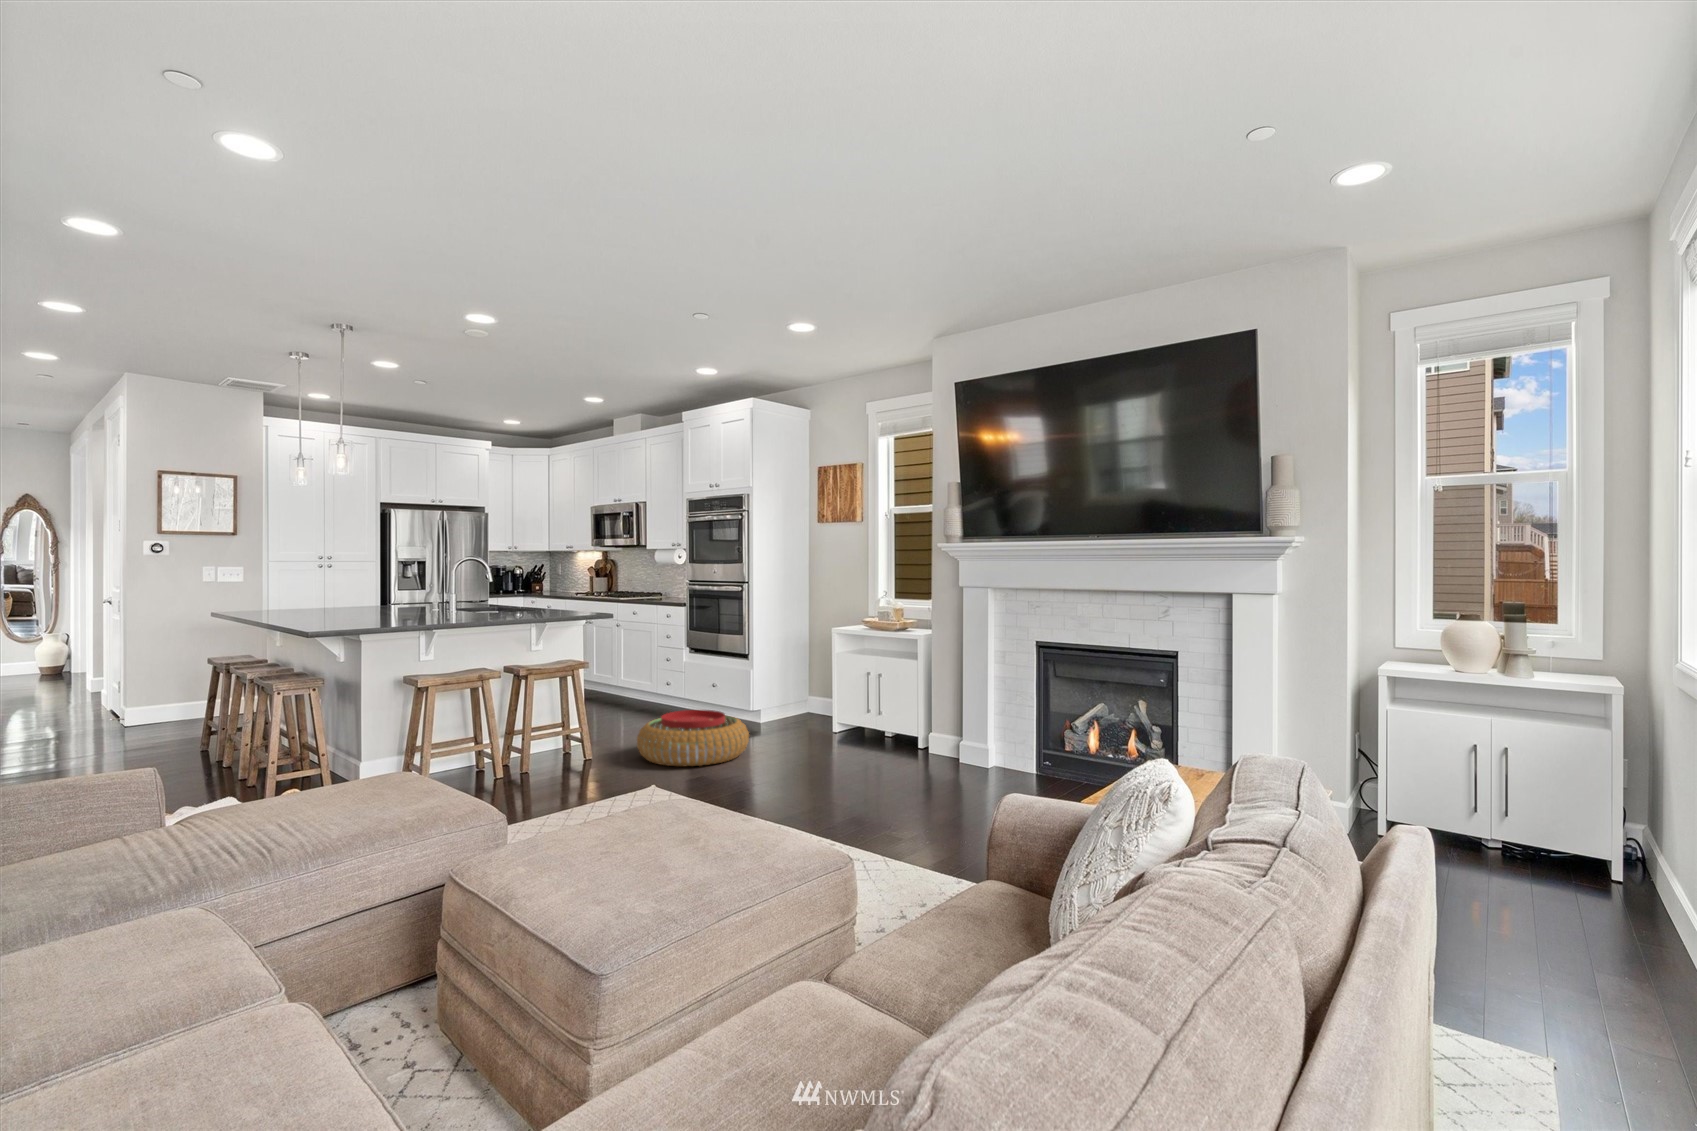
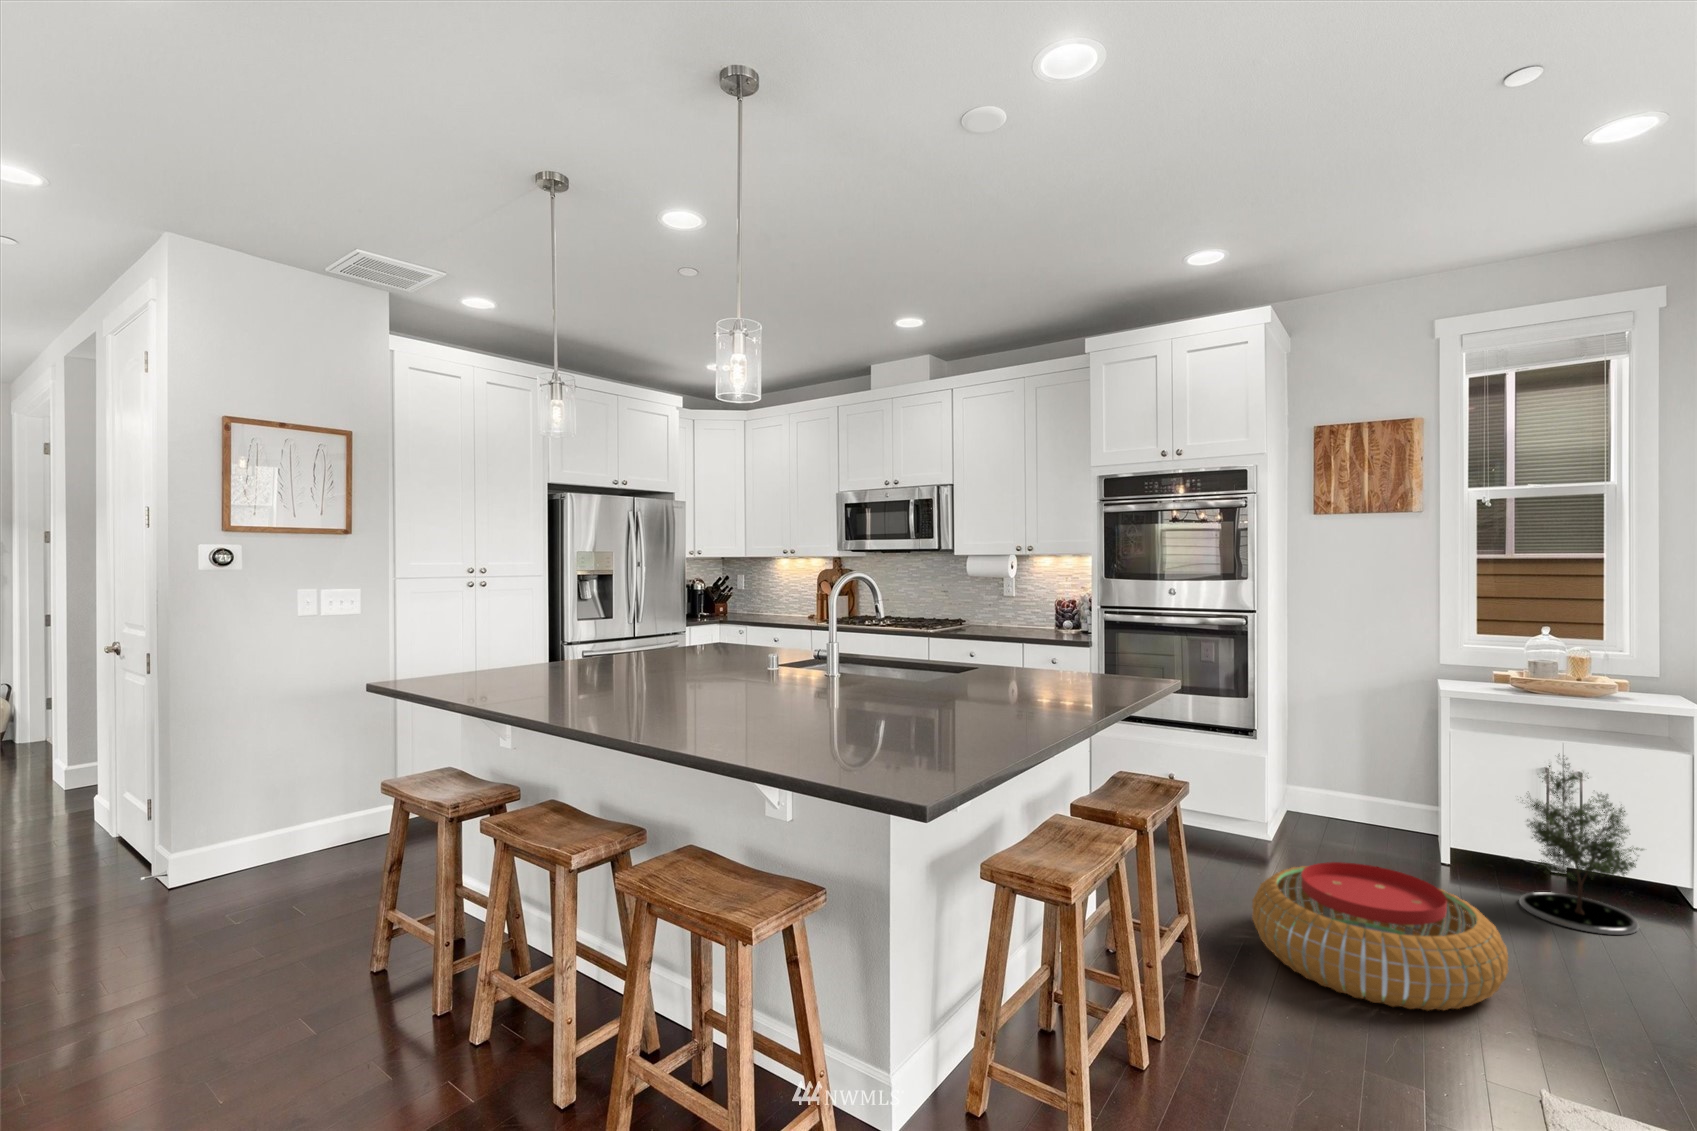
potted tree: none [820,656,883,751] -> present [1519,755,1643,935]

